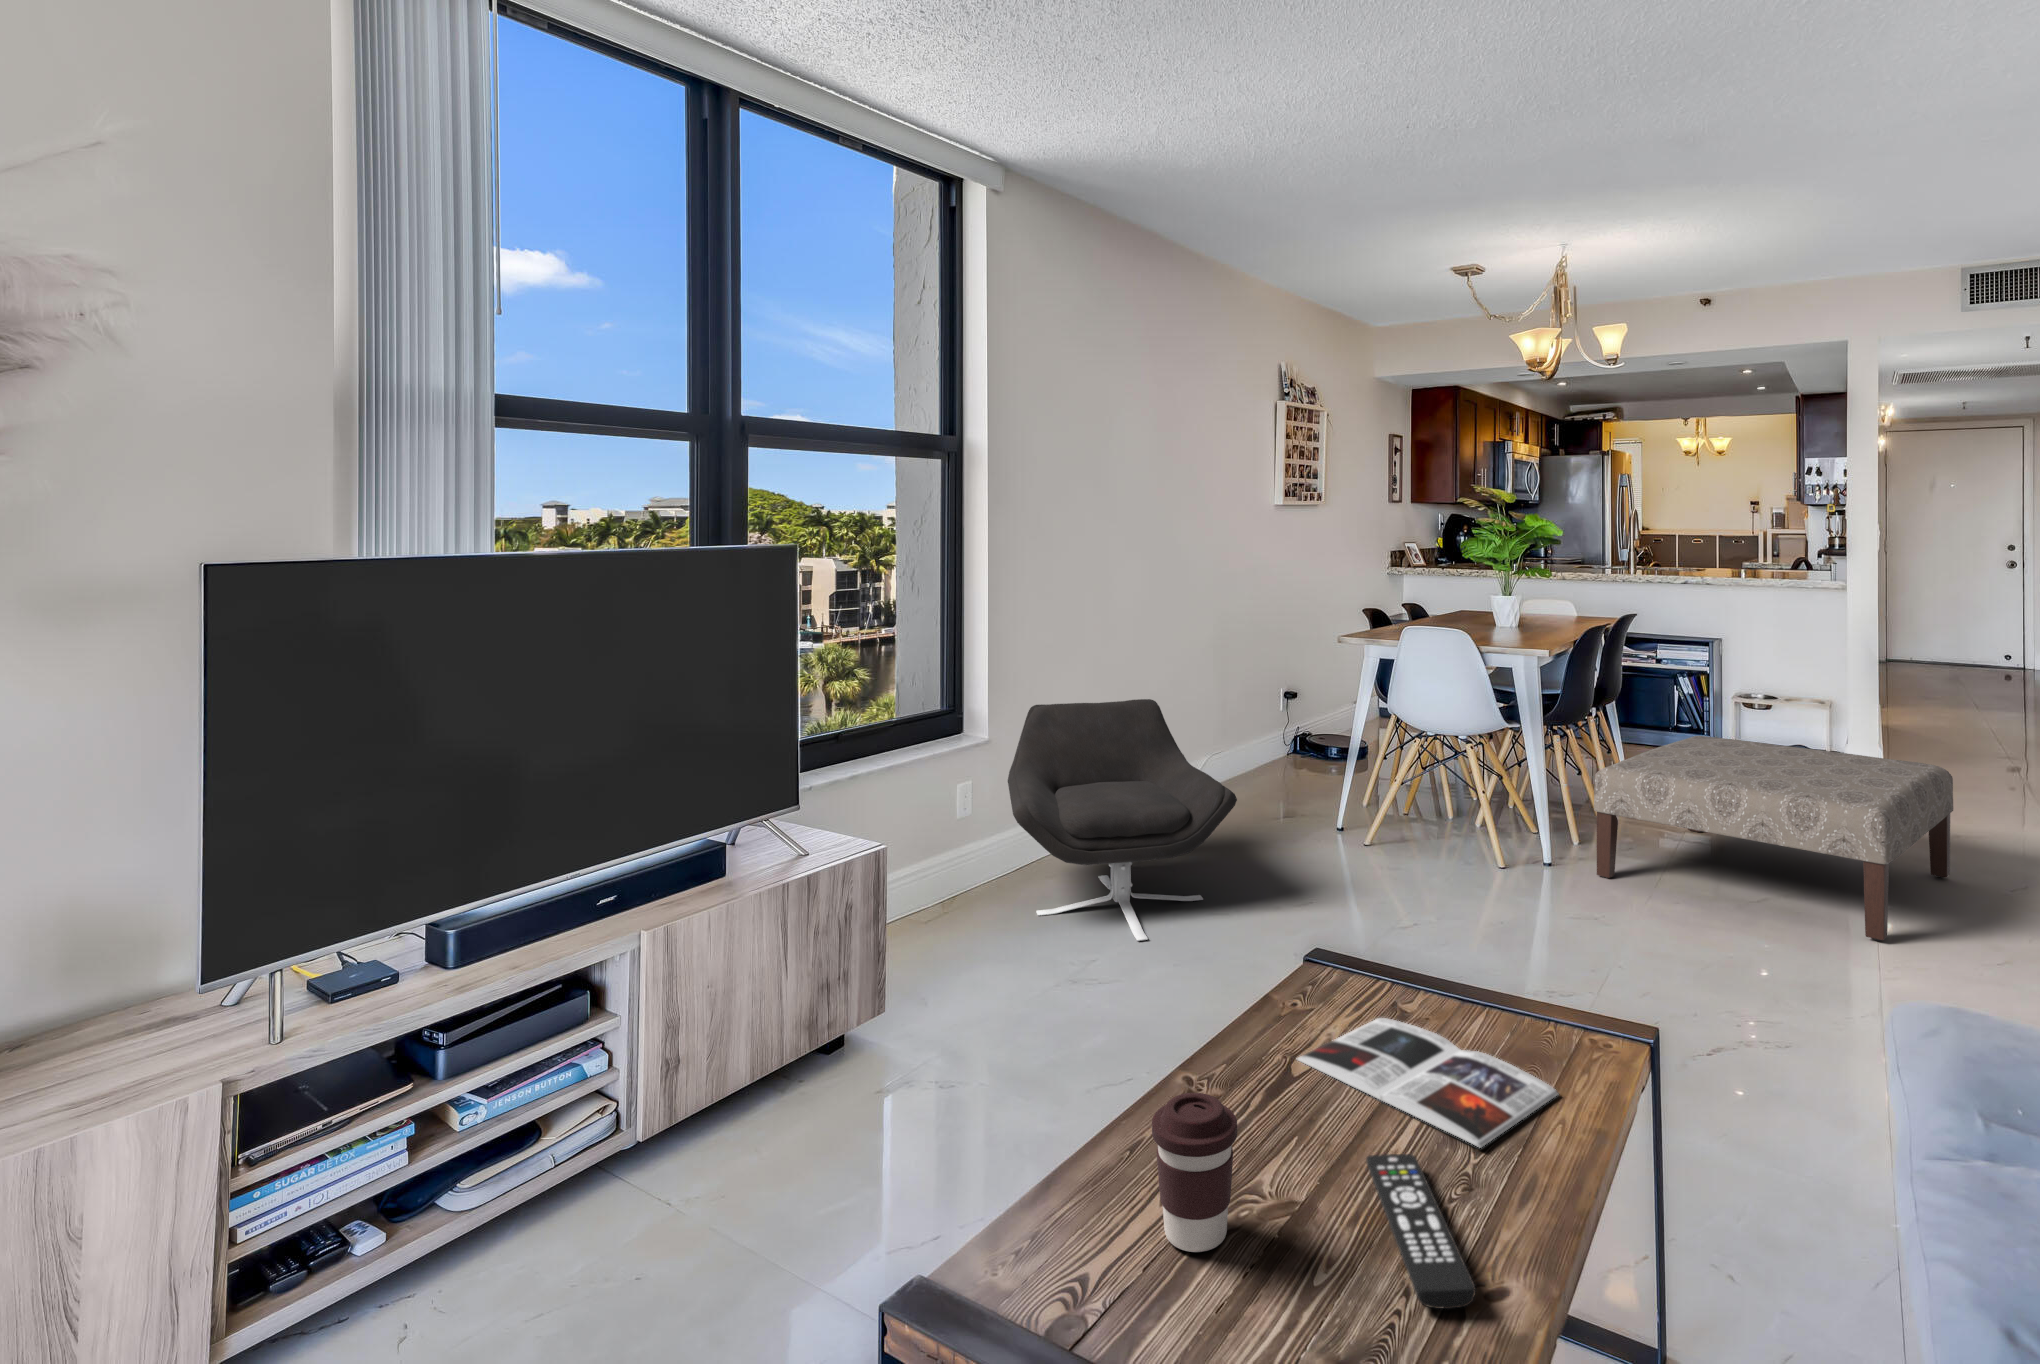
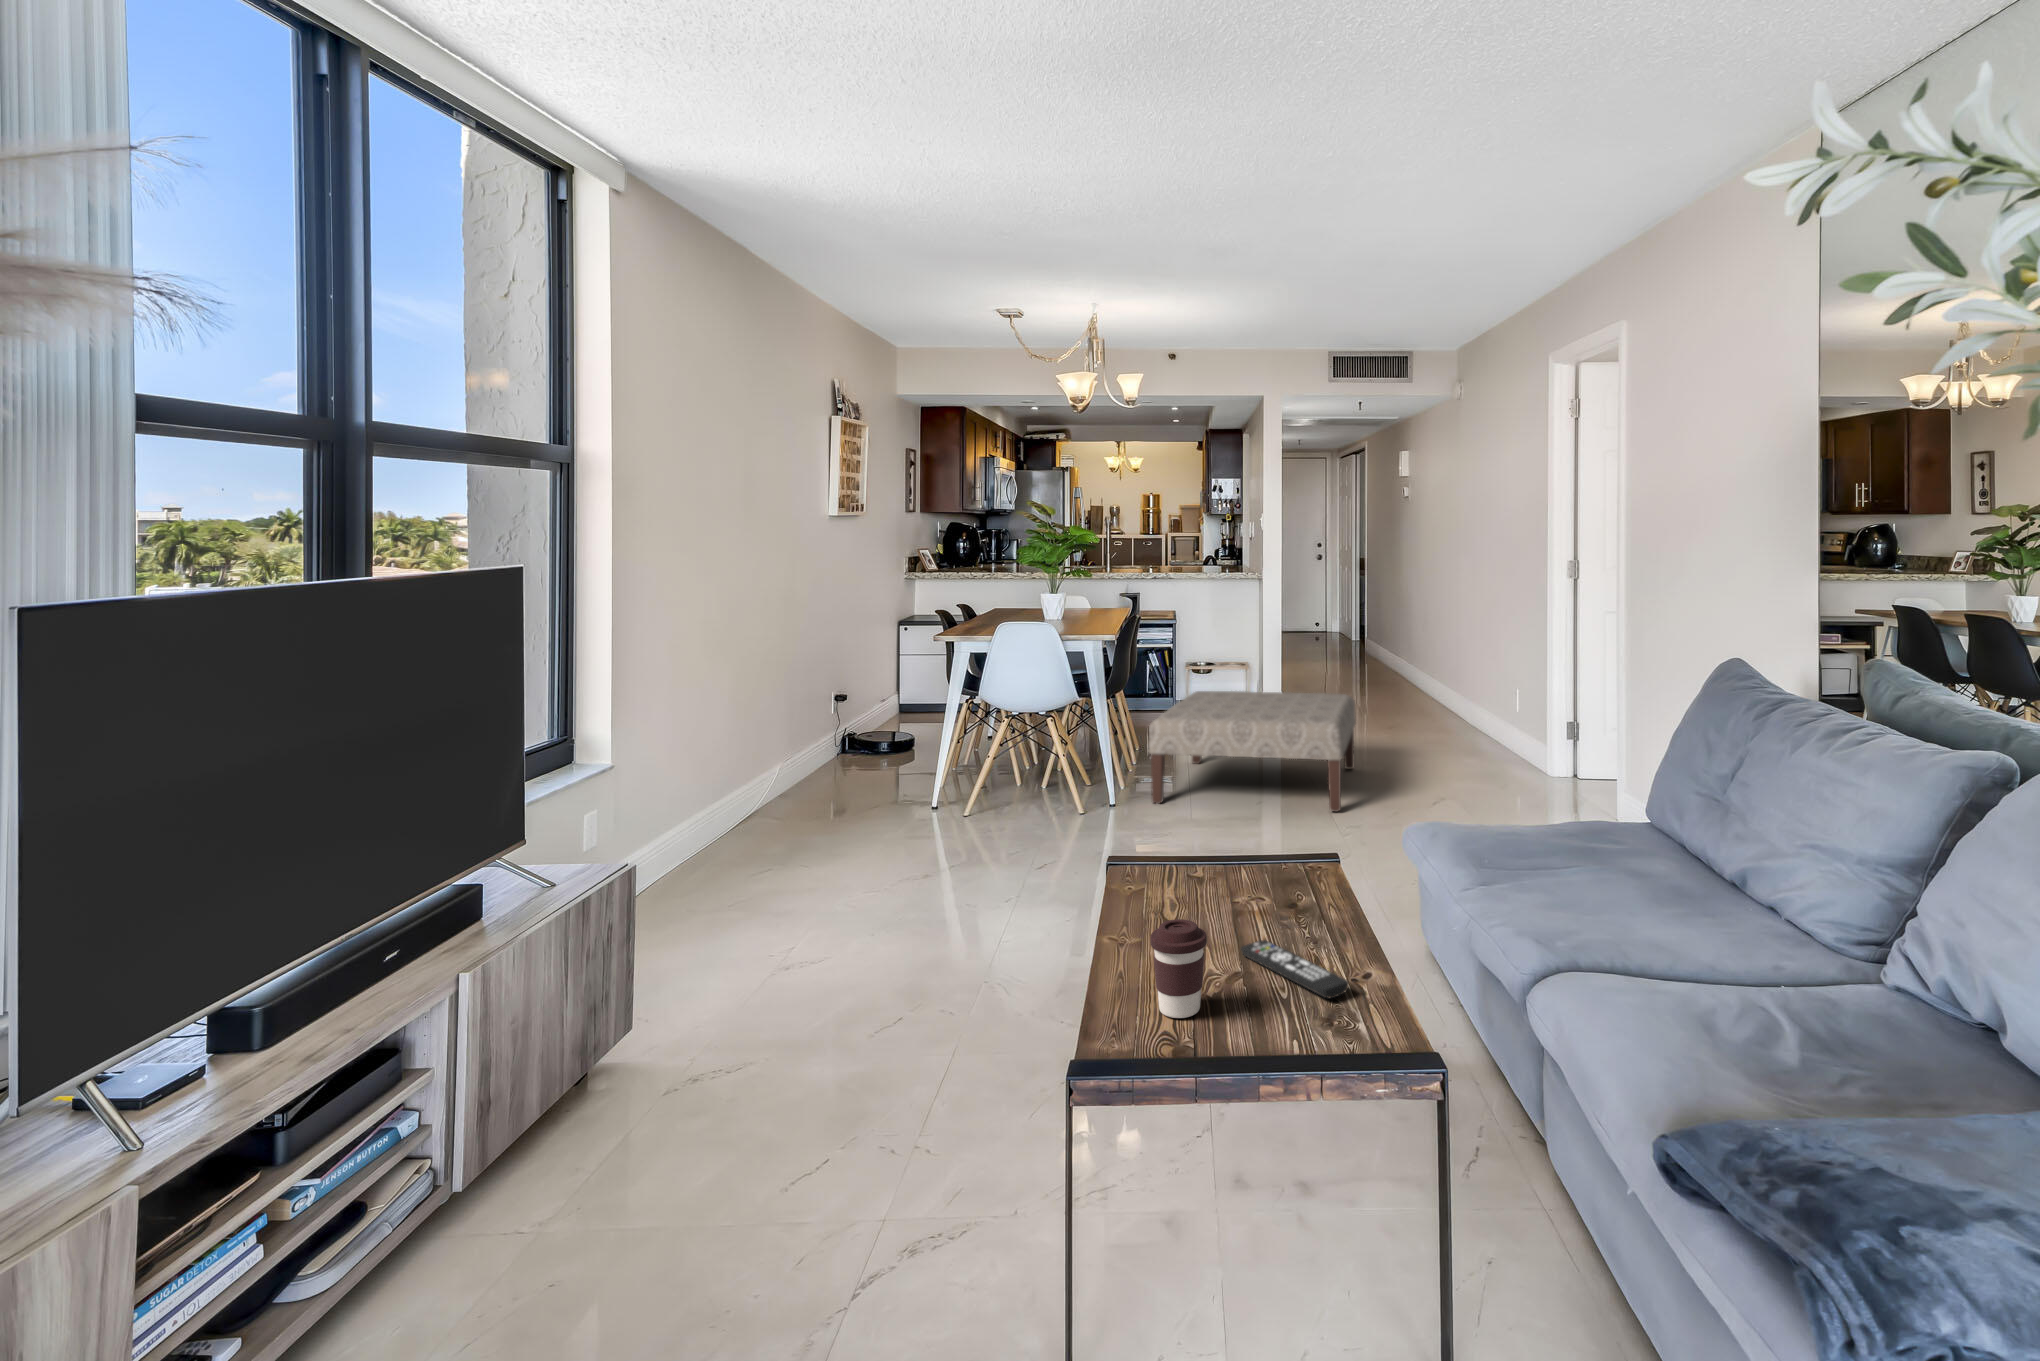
lounge chair: present [1008,699,1237,941] -> none [643,701,896,919]
magazine: present [1296,1018,1558,1148] -> none [1145,882,1306,929]

